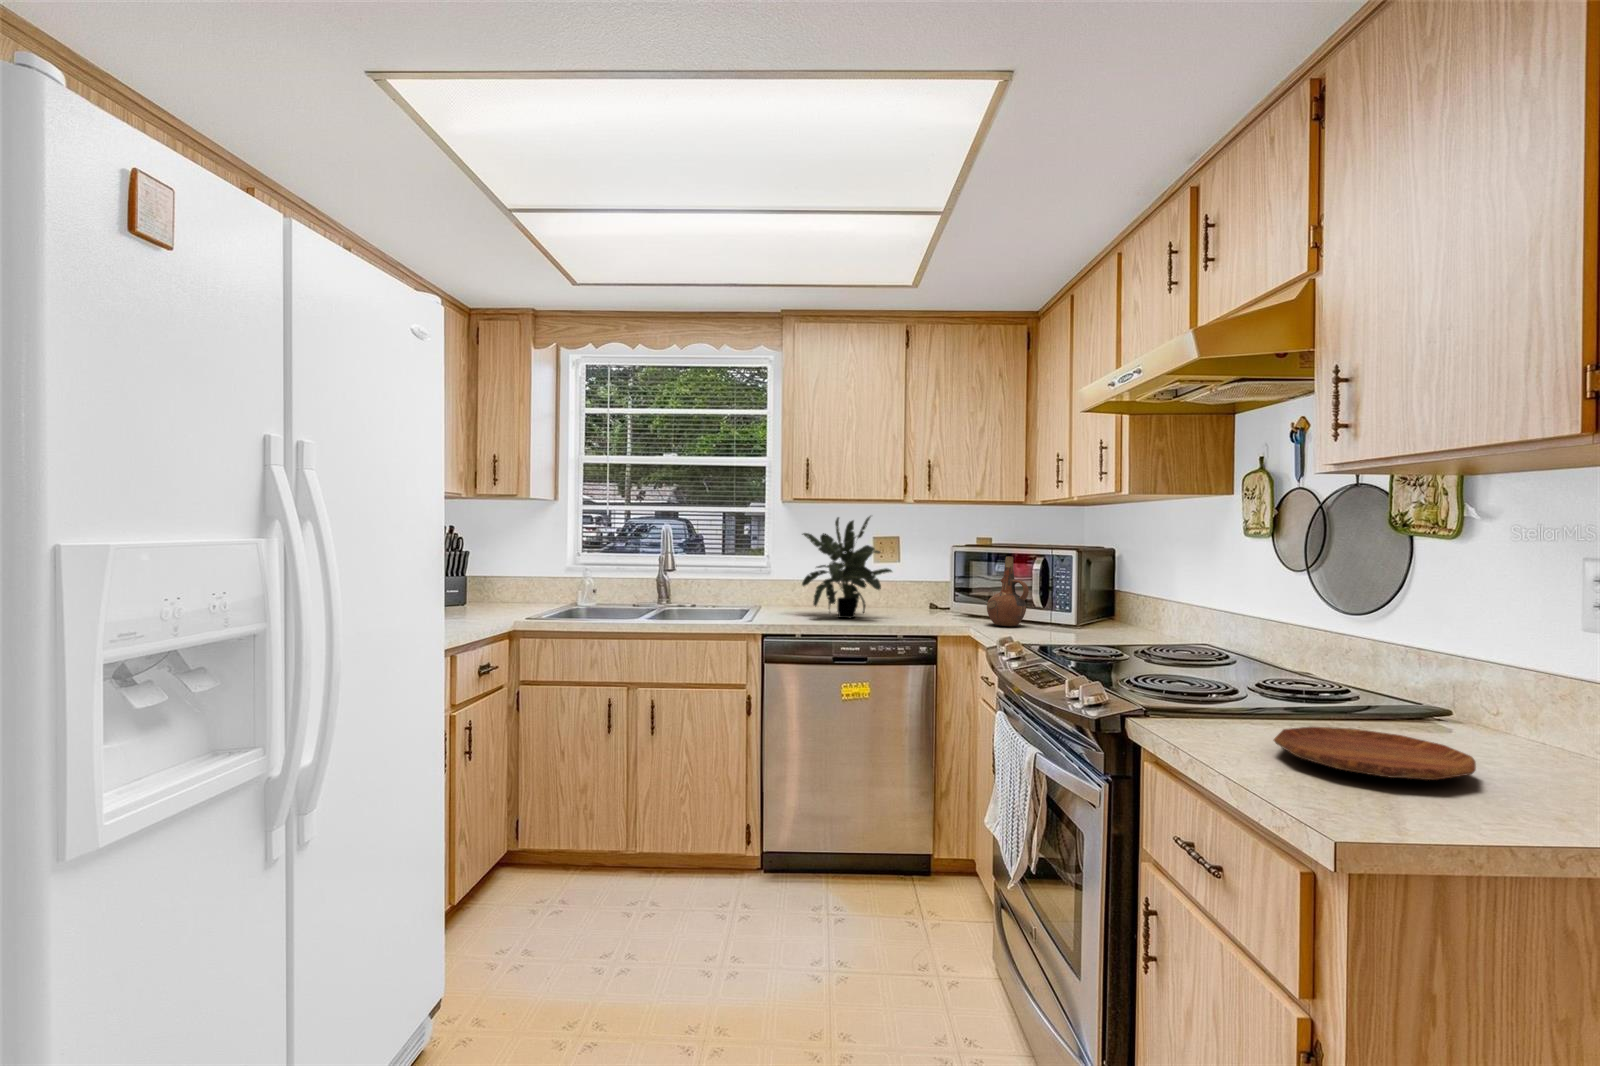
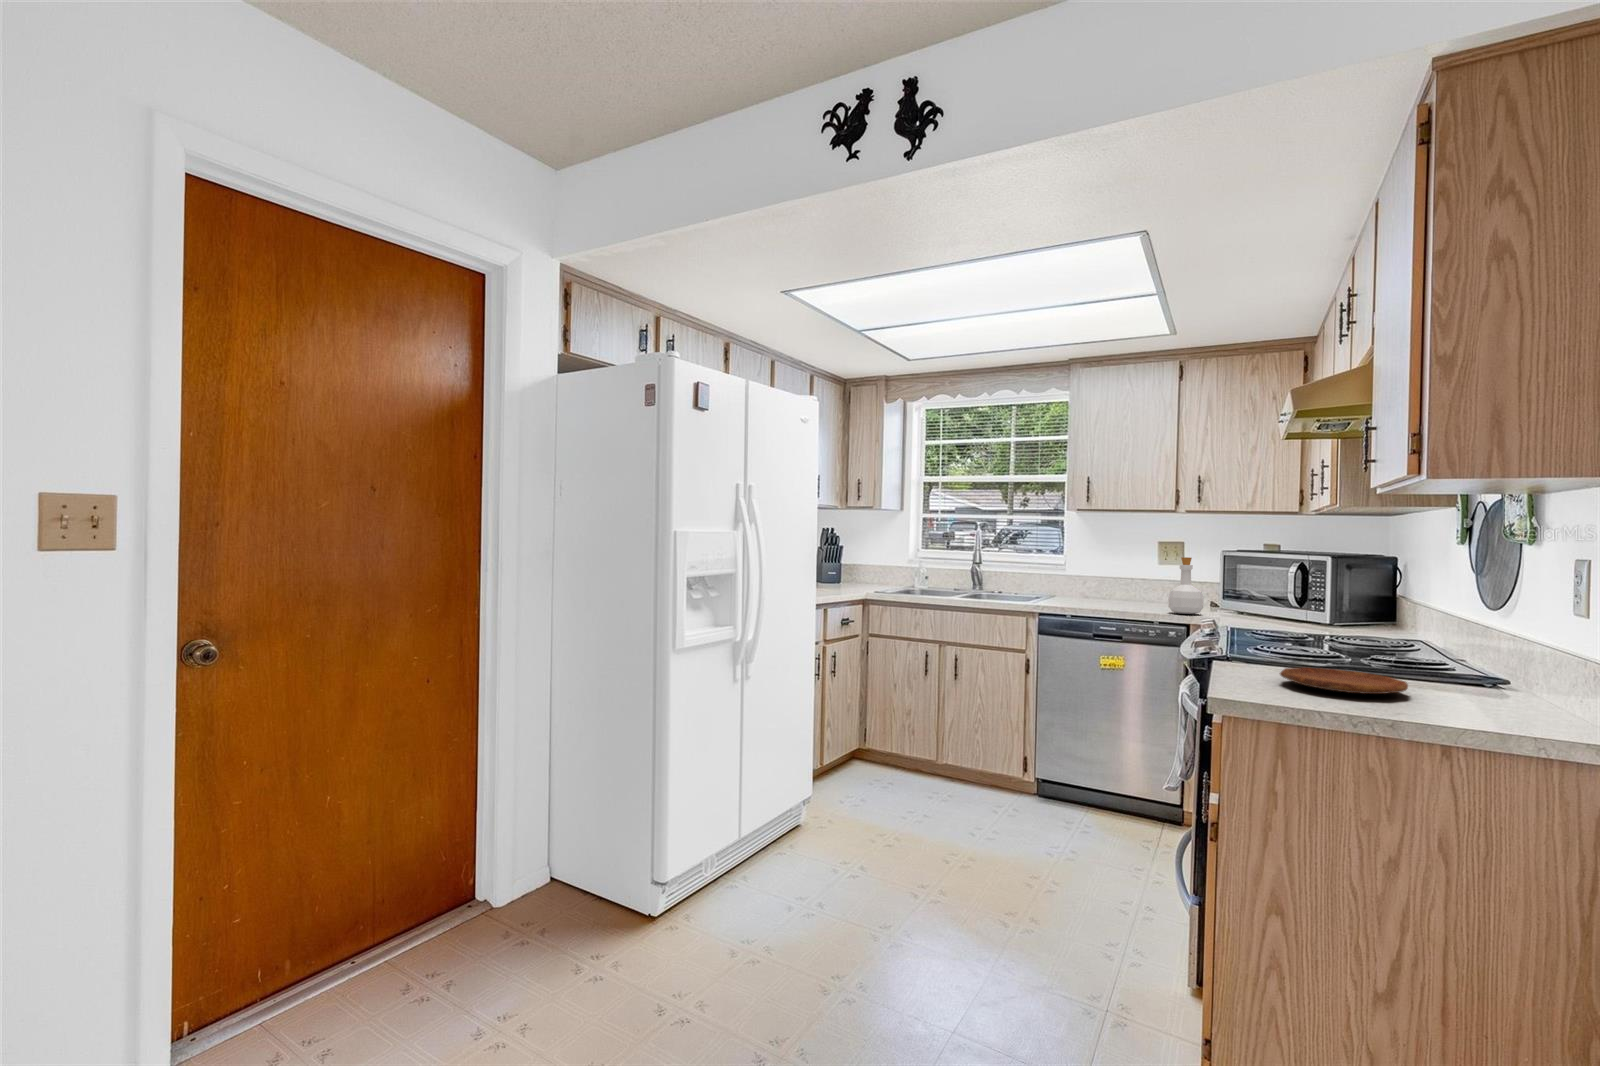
potted plant: present [802,516,892,618] -> none [1081,523,1157,606]
bottle: none [916,556,954,625] -> present [1168,557,1203,614]
ceramic pitcher: present [987,556,1029,626] -> none [1234,559,1273,619]

